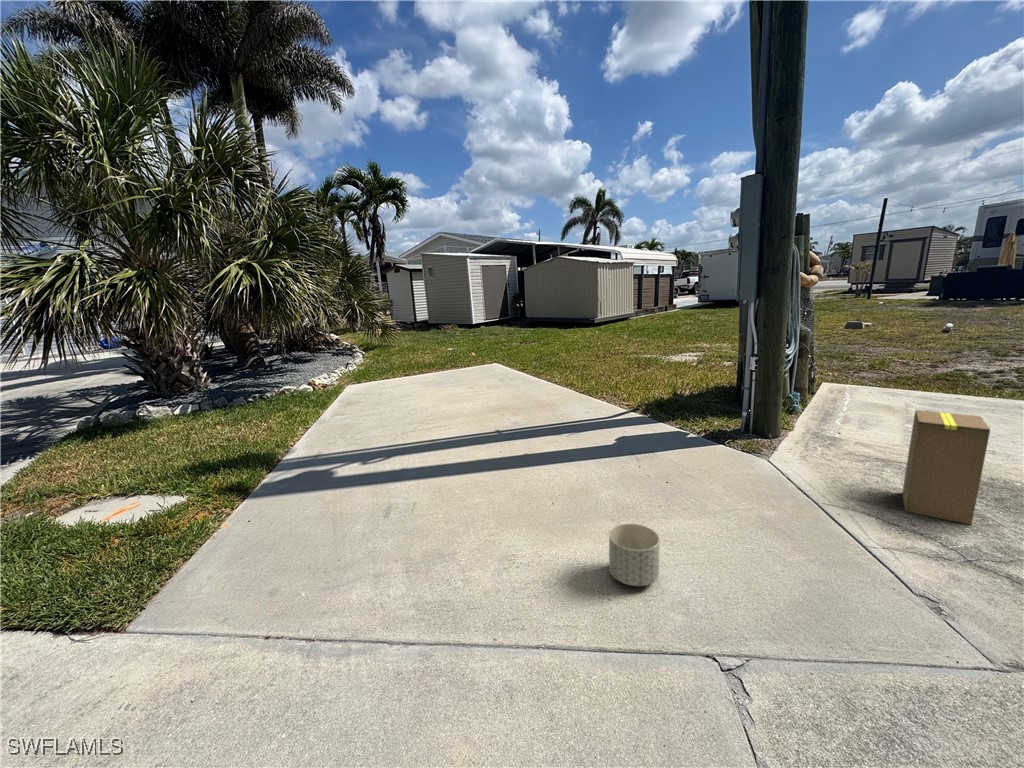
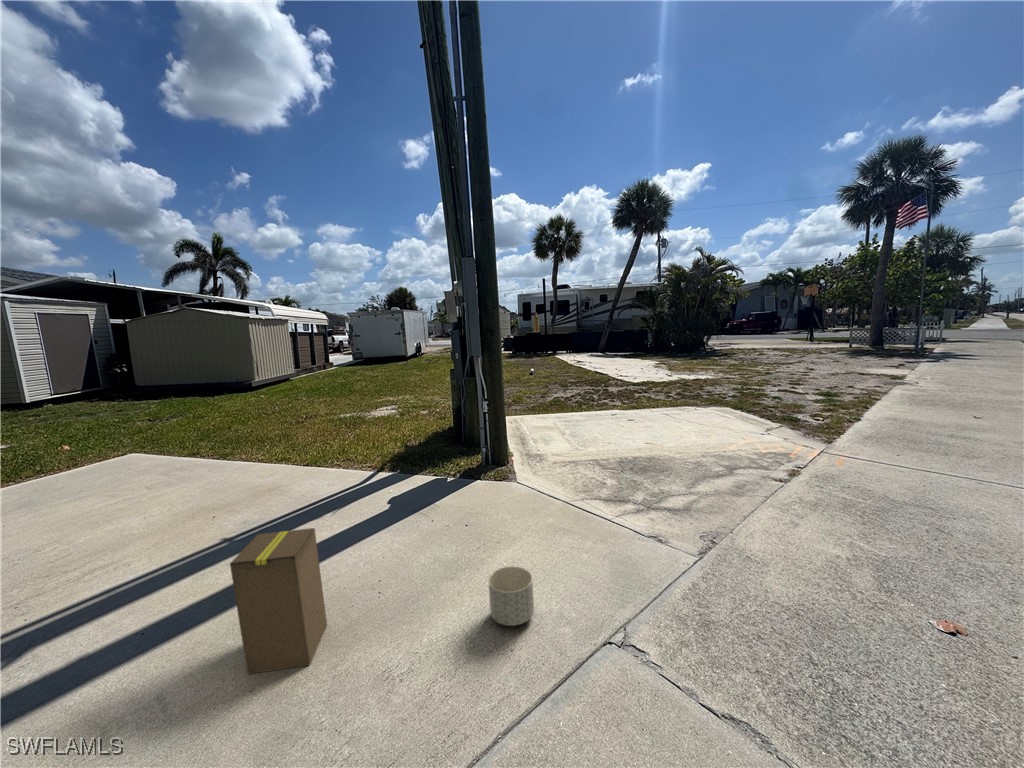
cardboard box: present [902,410,990,525] -> present [230,528,327,674]

